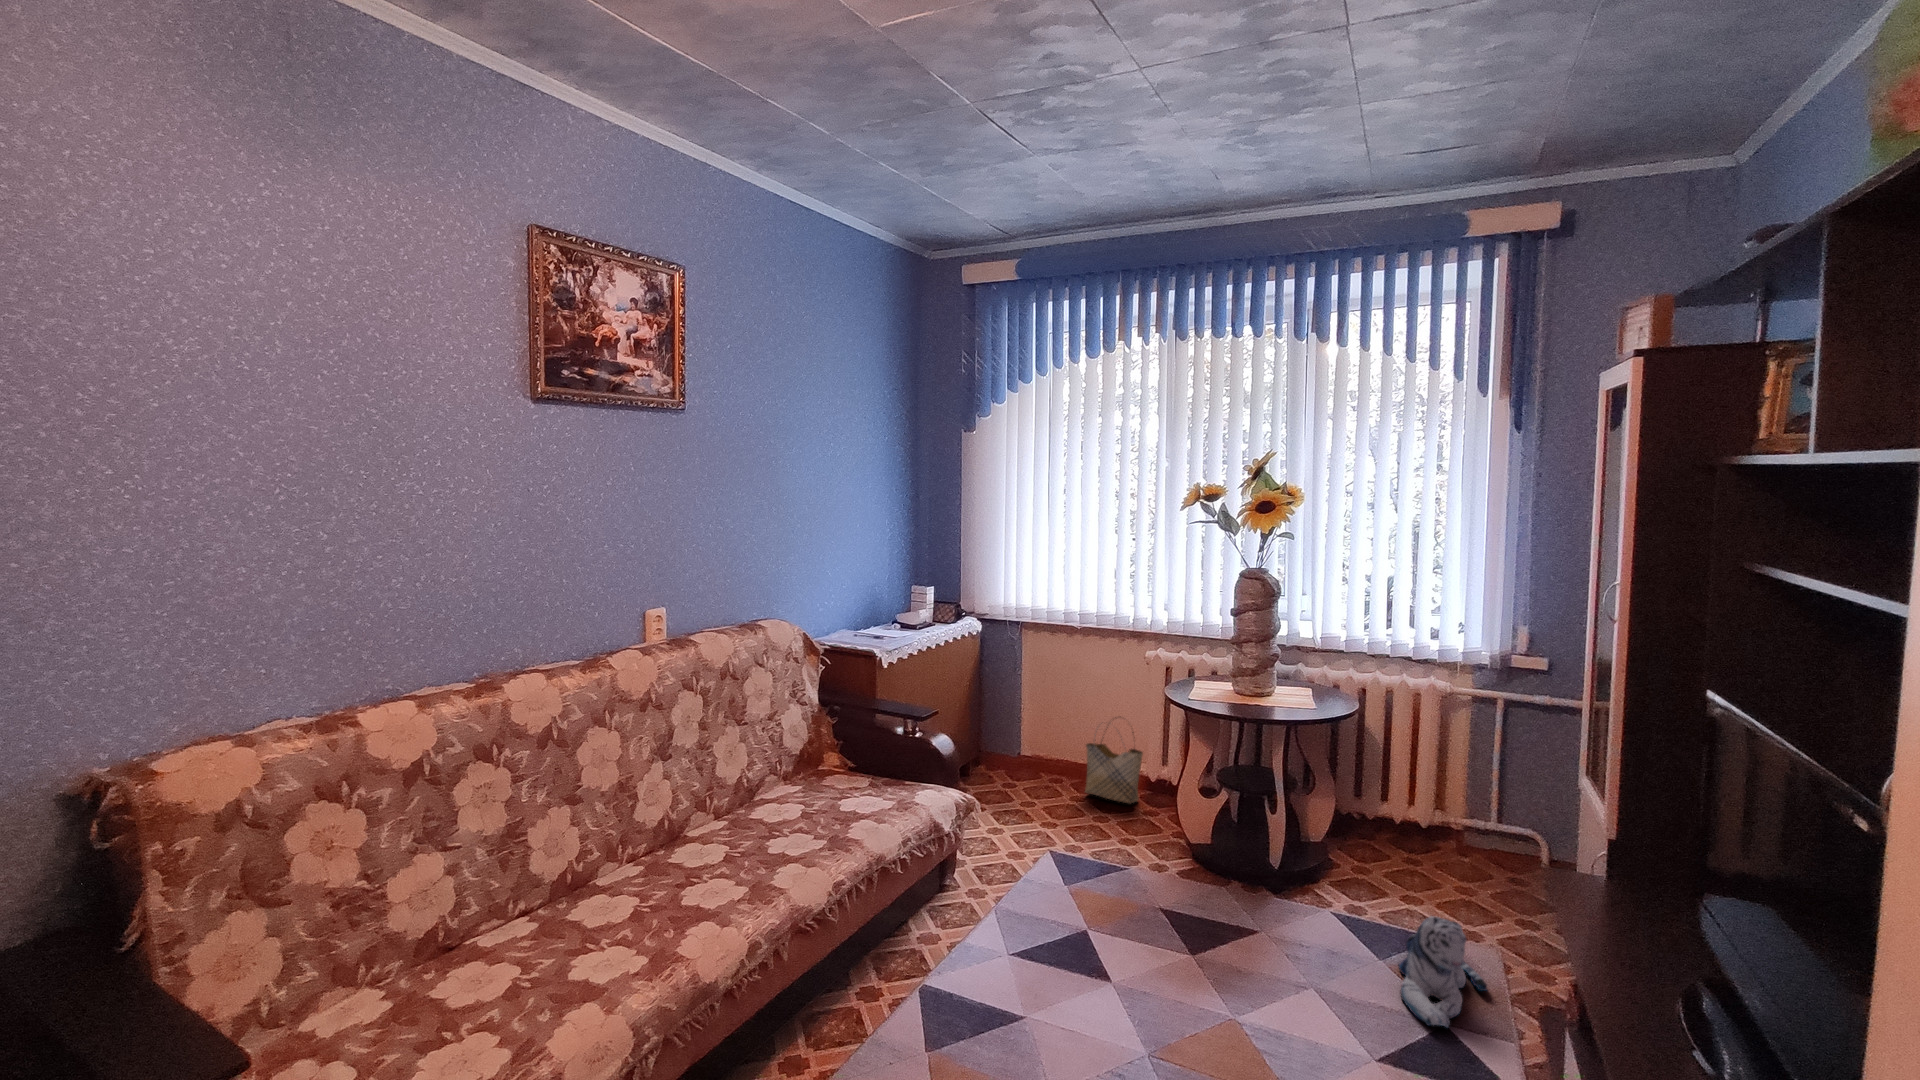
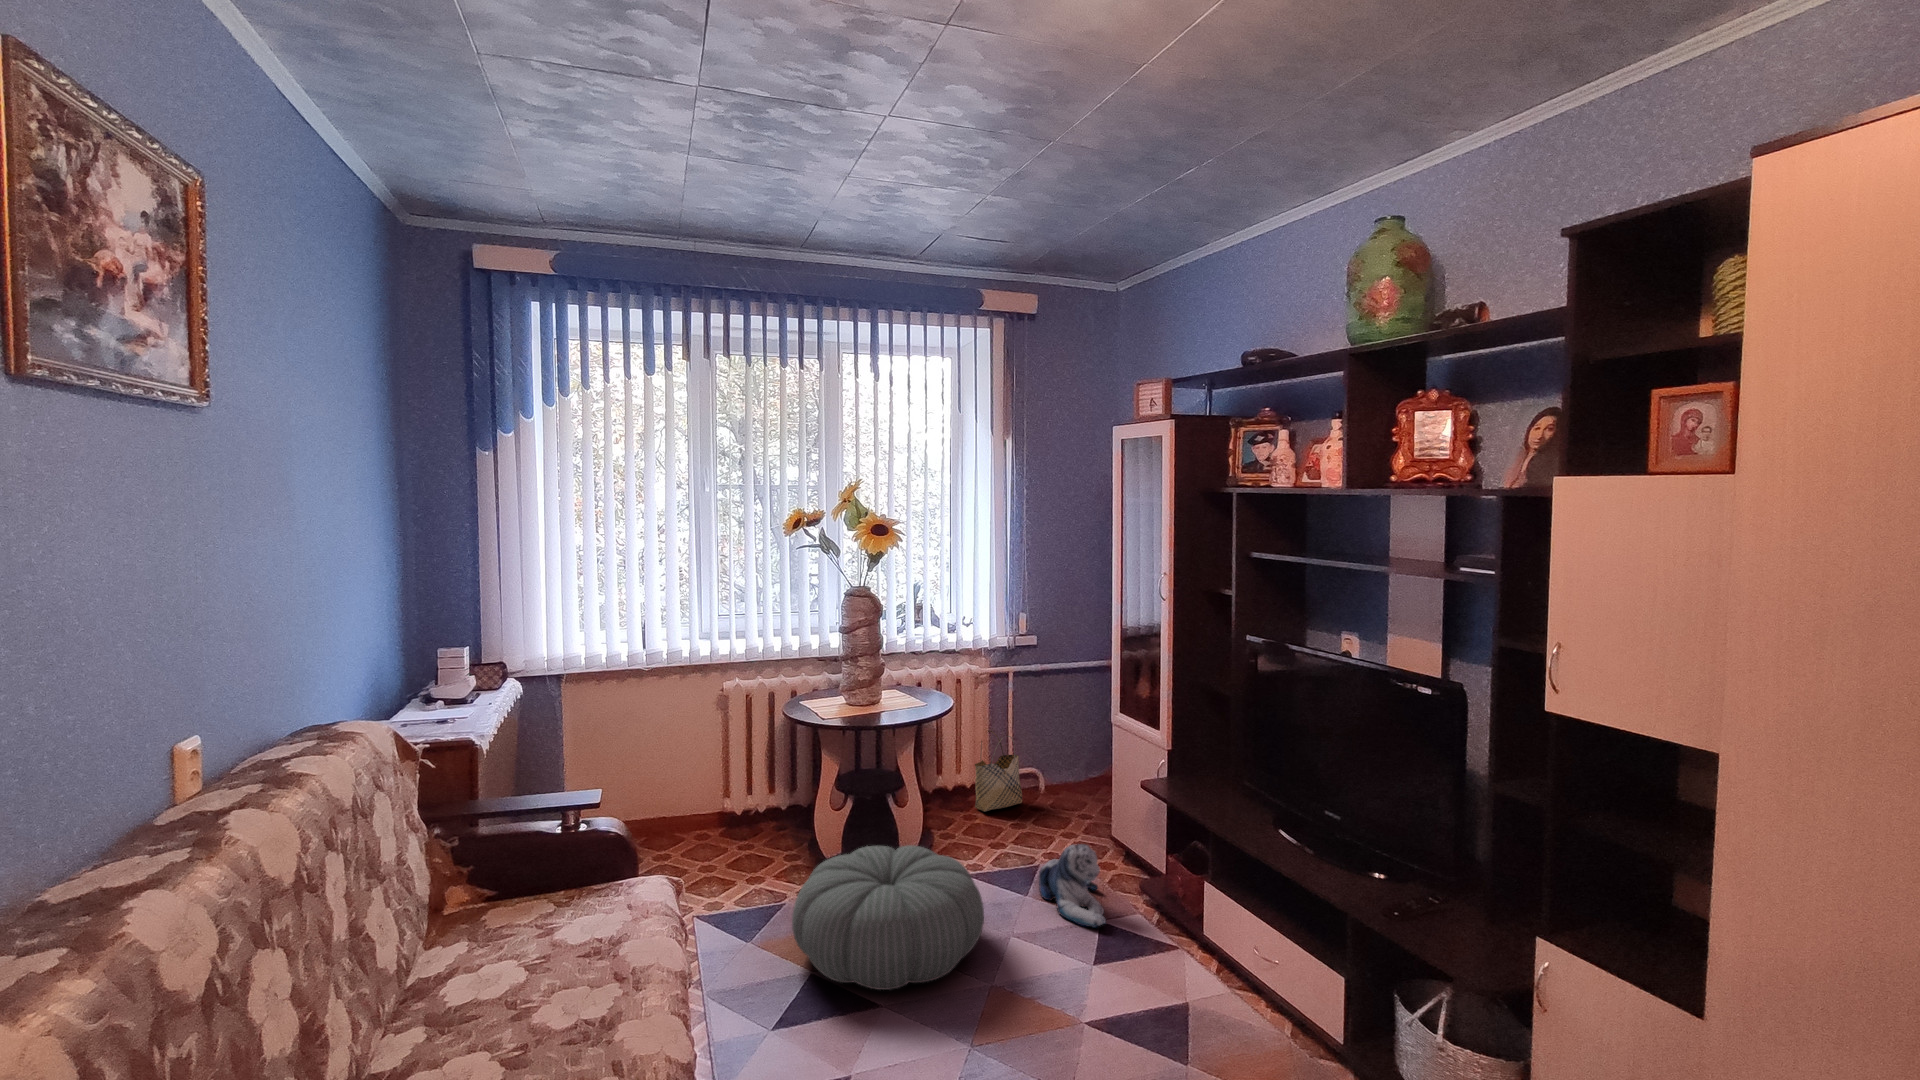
woven basket: present [1085,717,1143,804] -> present [975,731,1022,812]
pouf: none [1074,833,1279,984] -> present [792,845,984,990]

